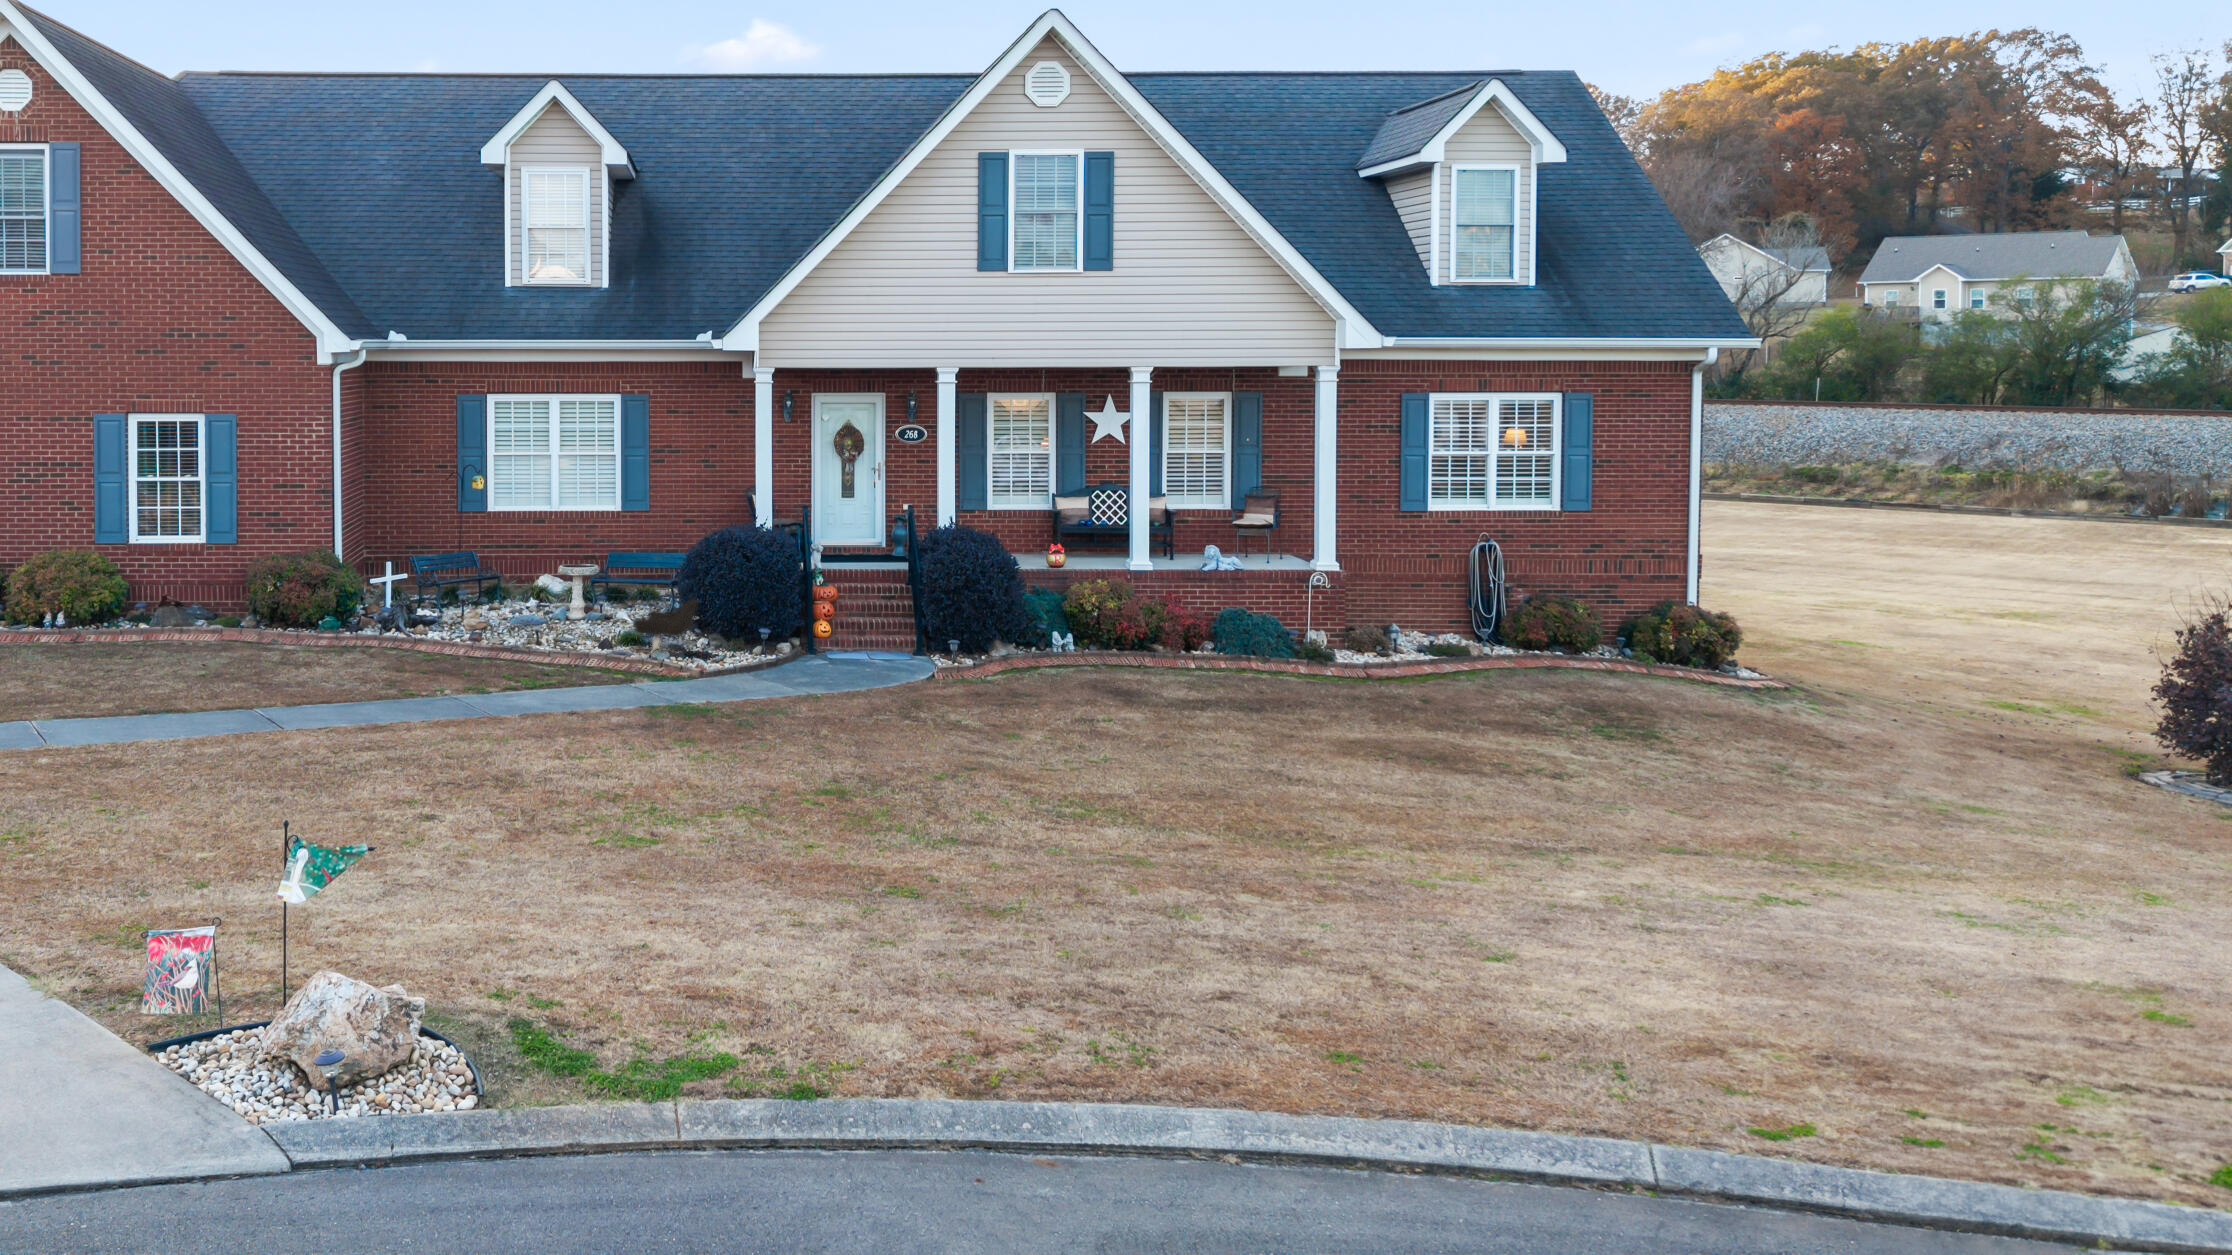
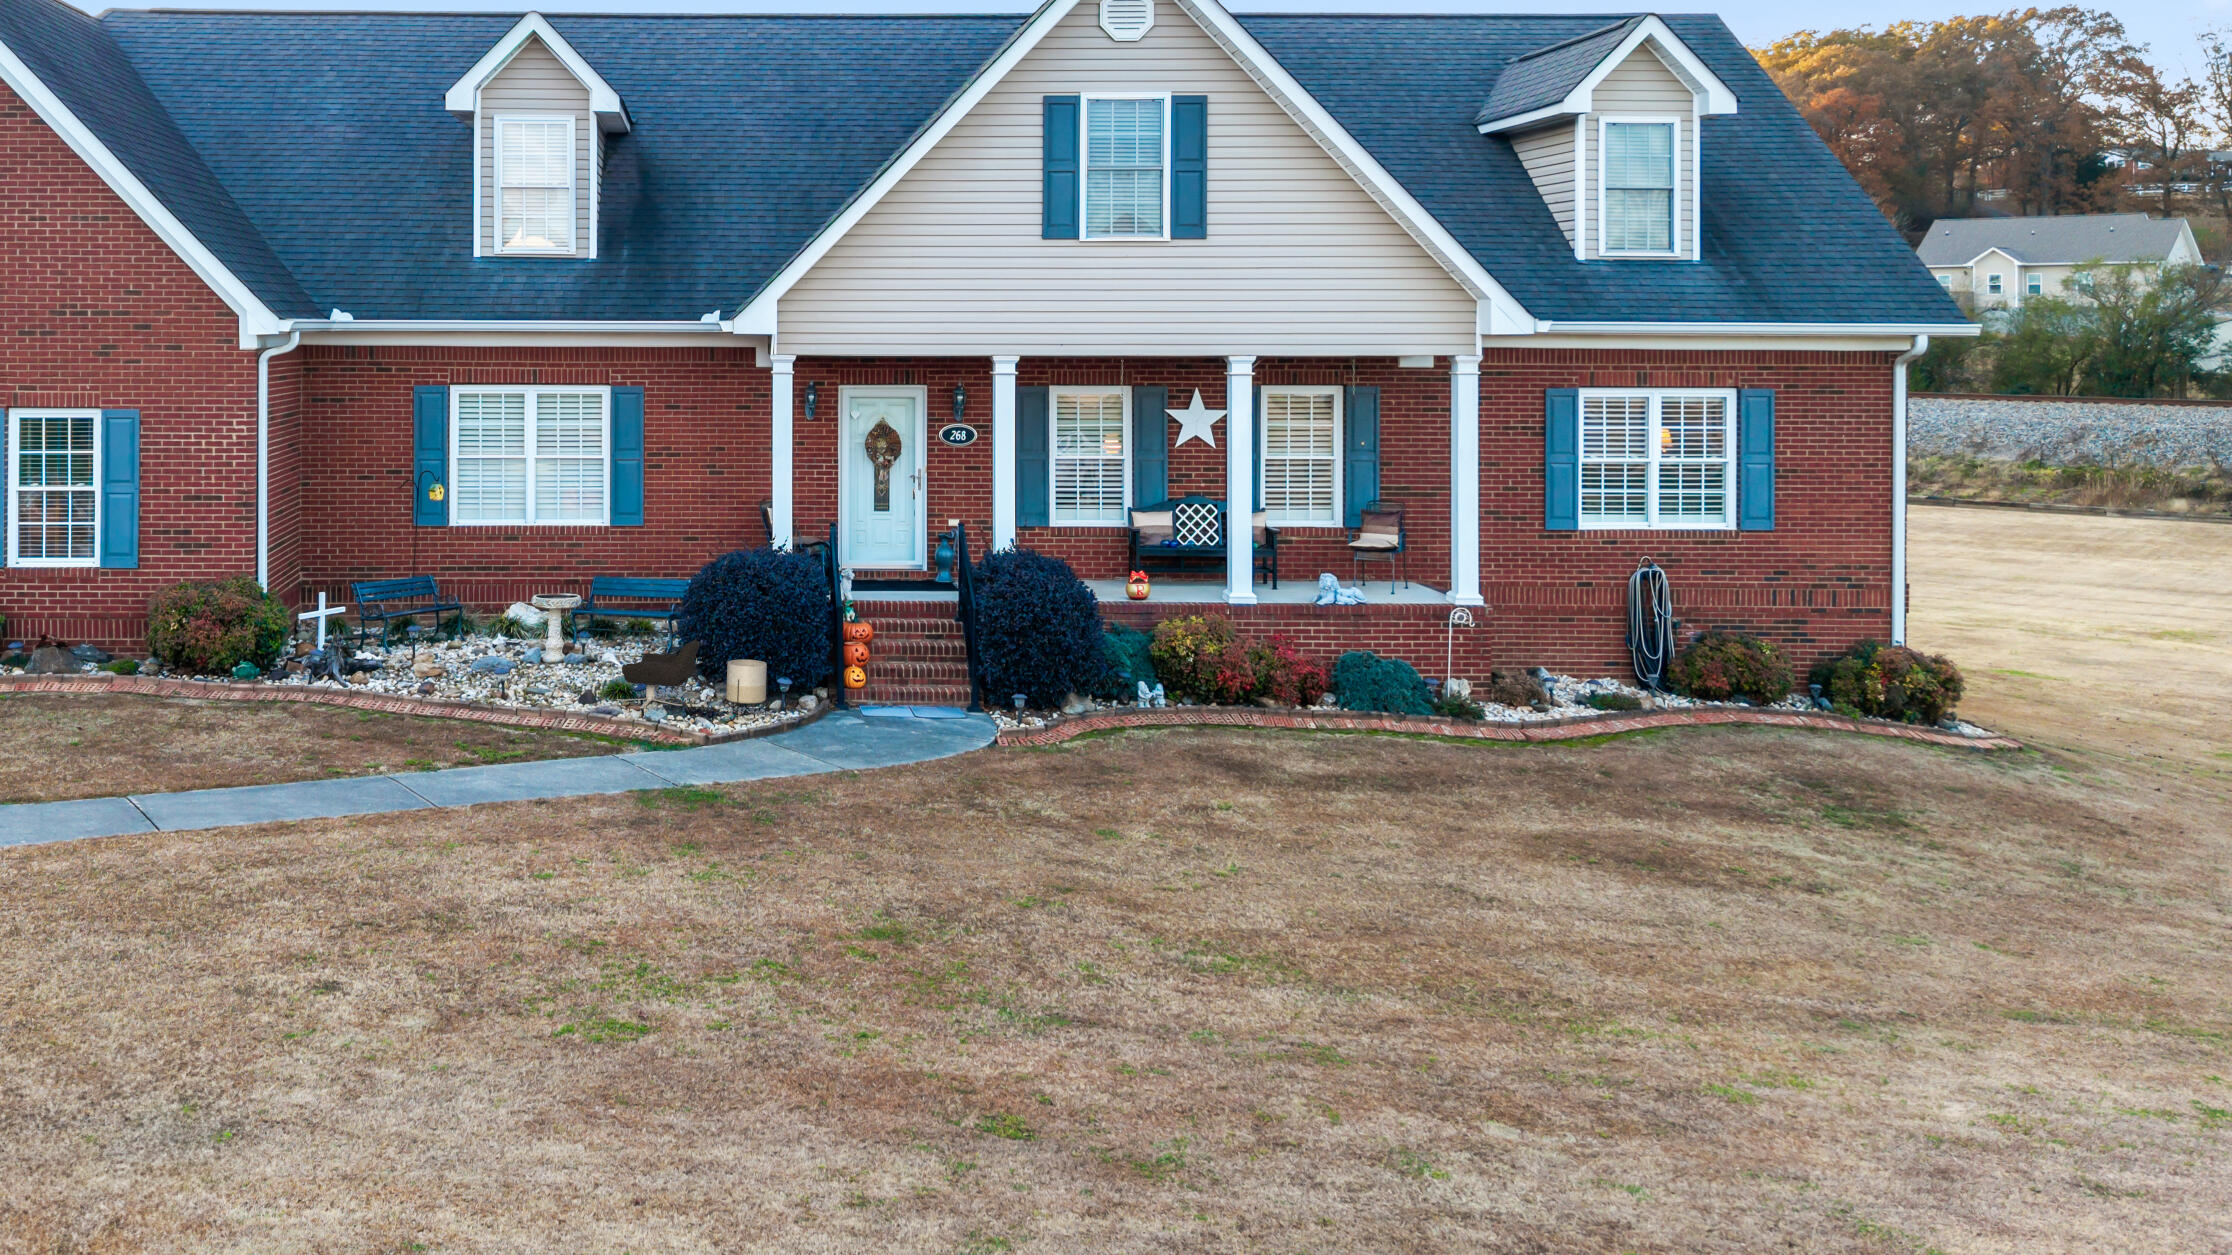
planter: none [718,614,751,662] -> present [726,660,767,720]

